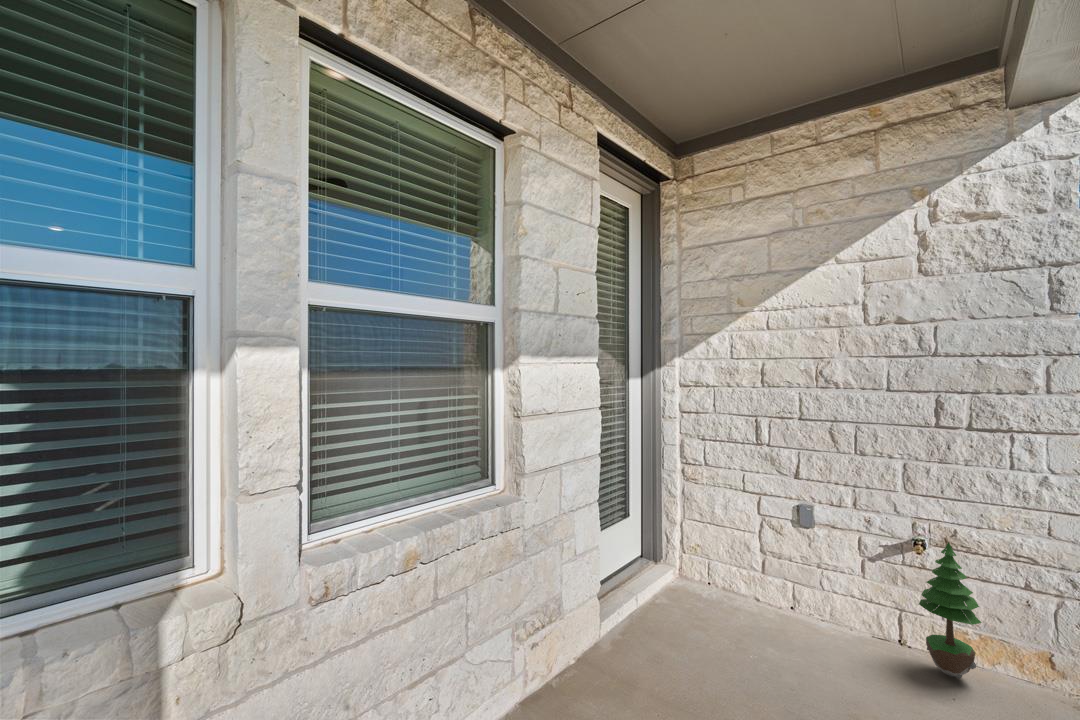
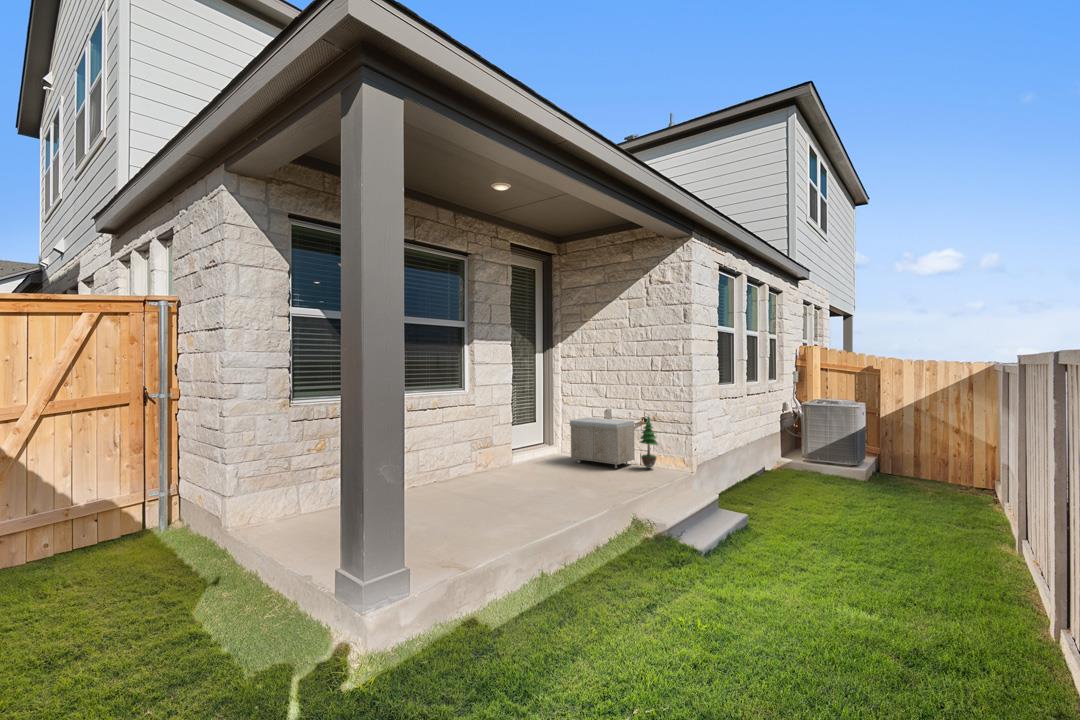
storage bench: none [727,517,887,671] -> present [570,417,635,468]

